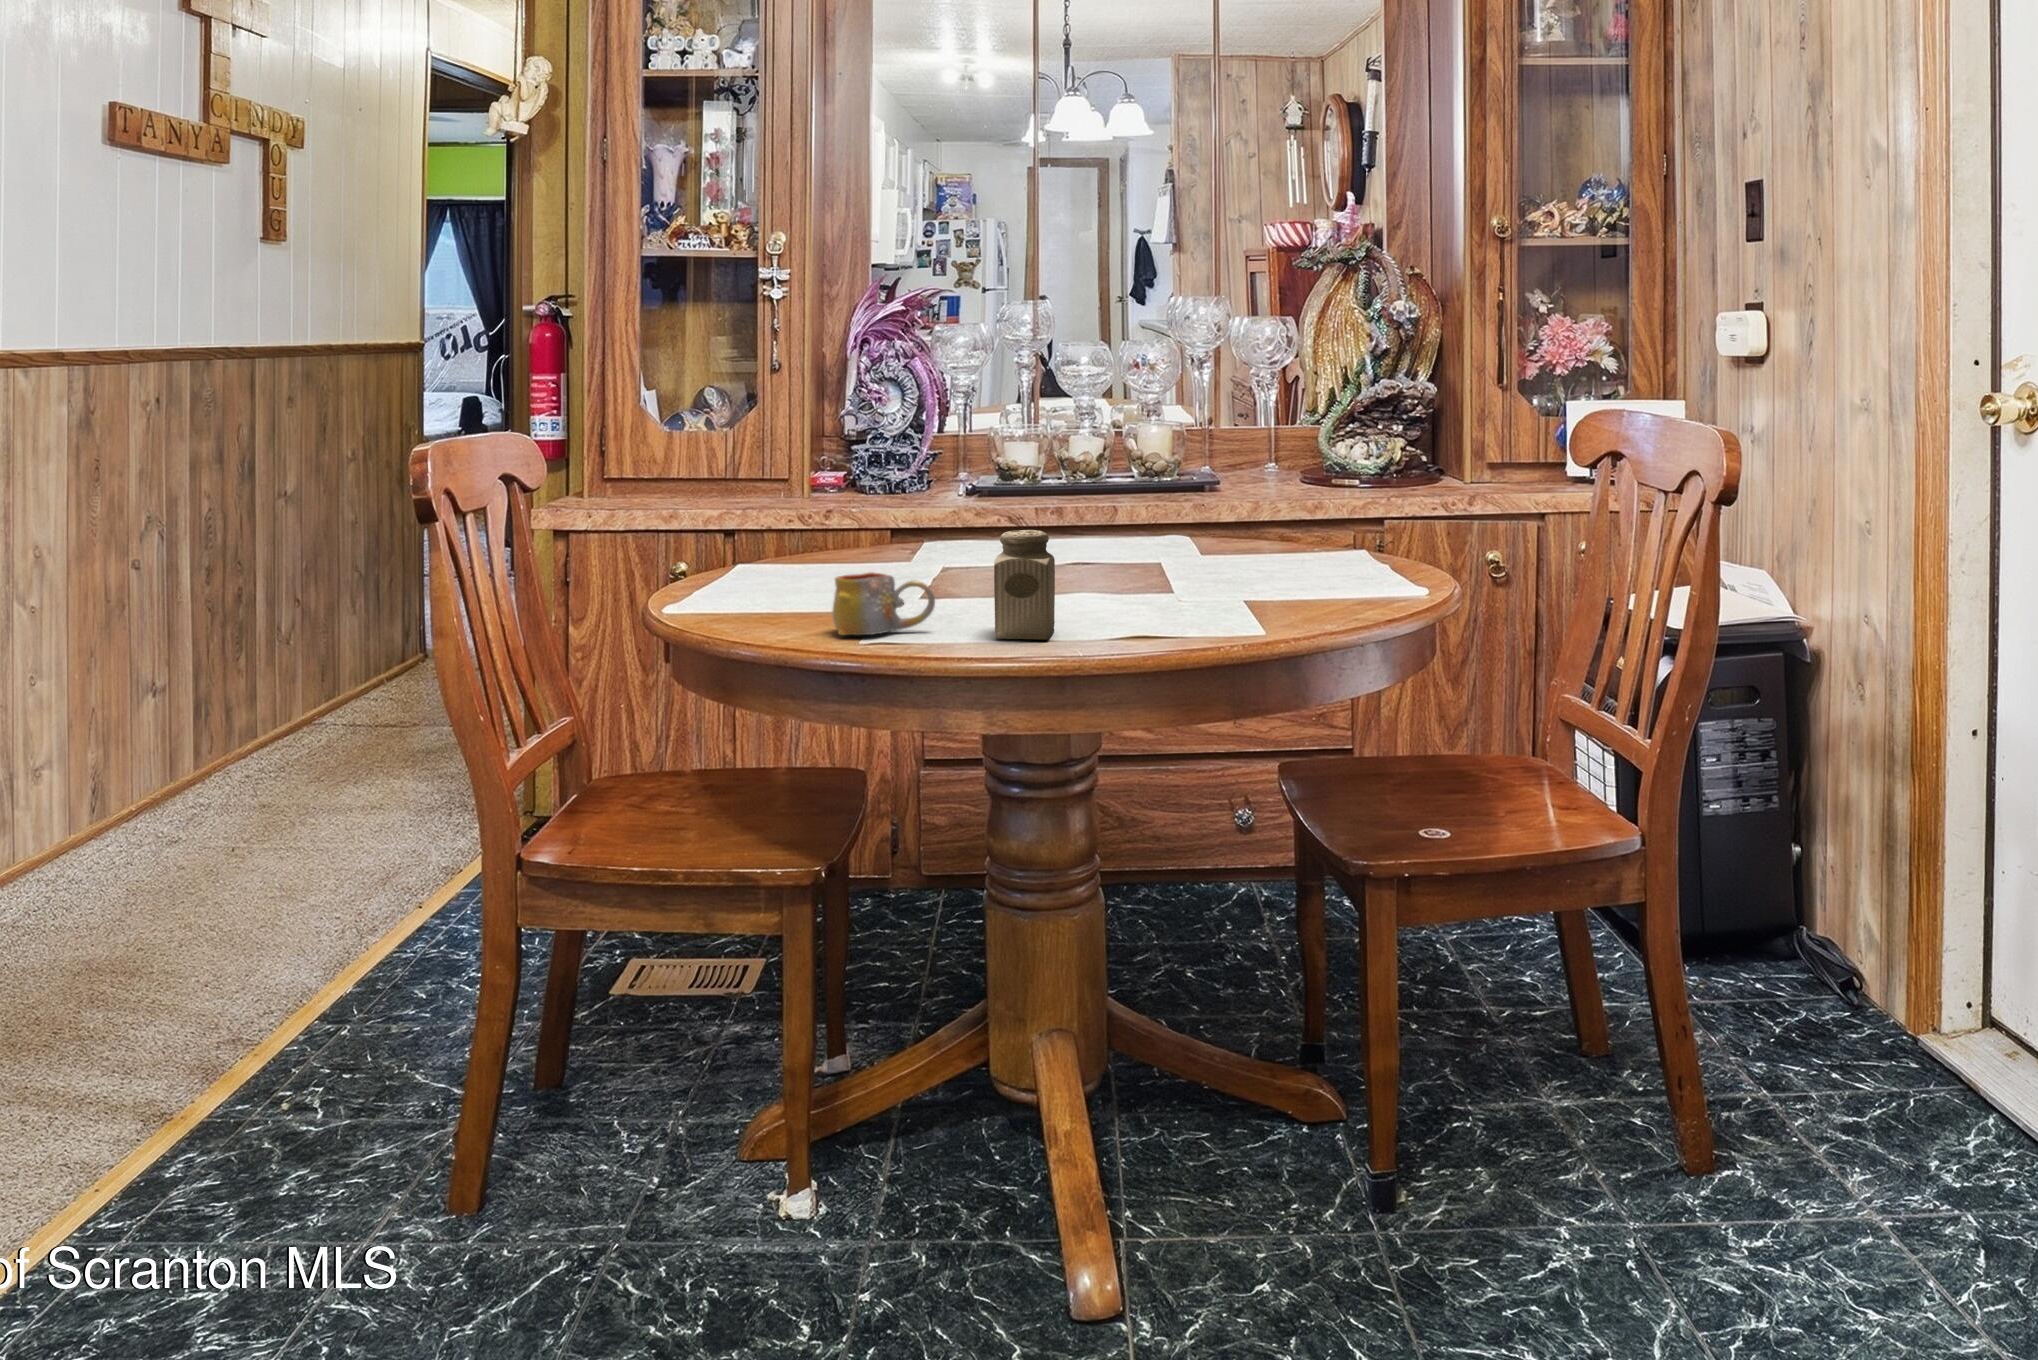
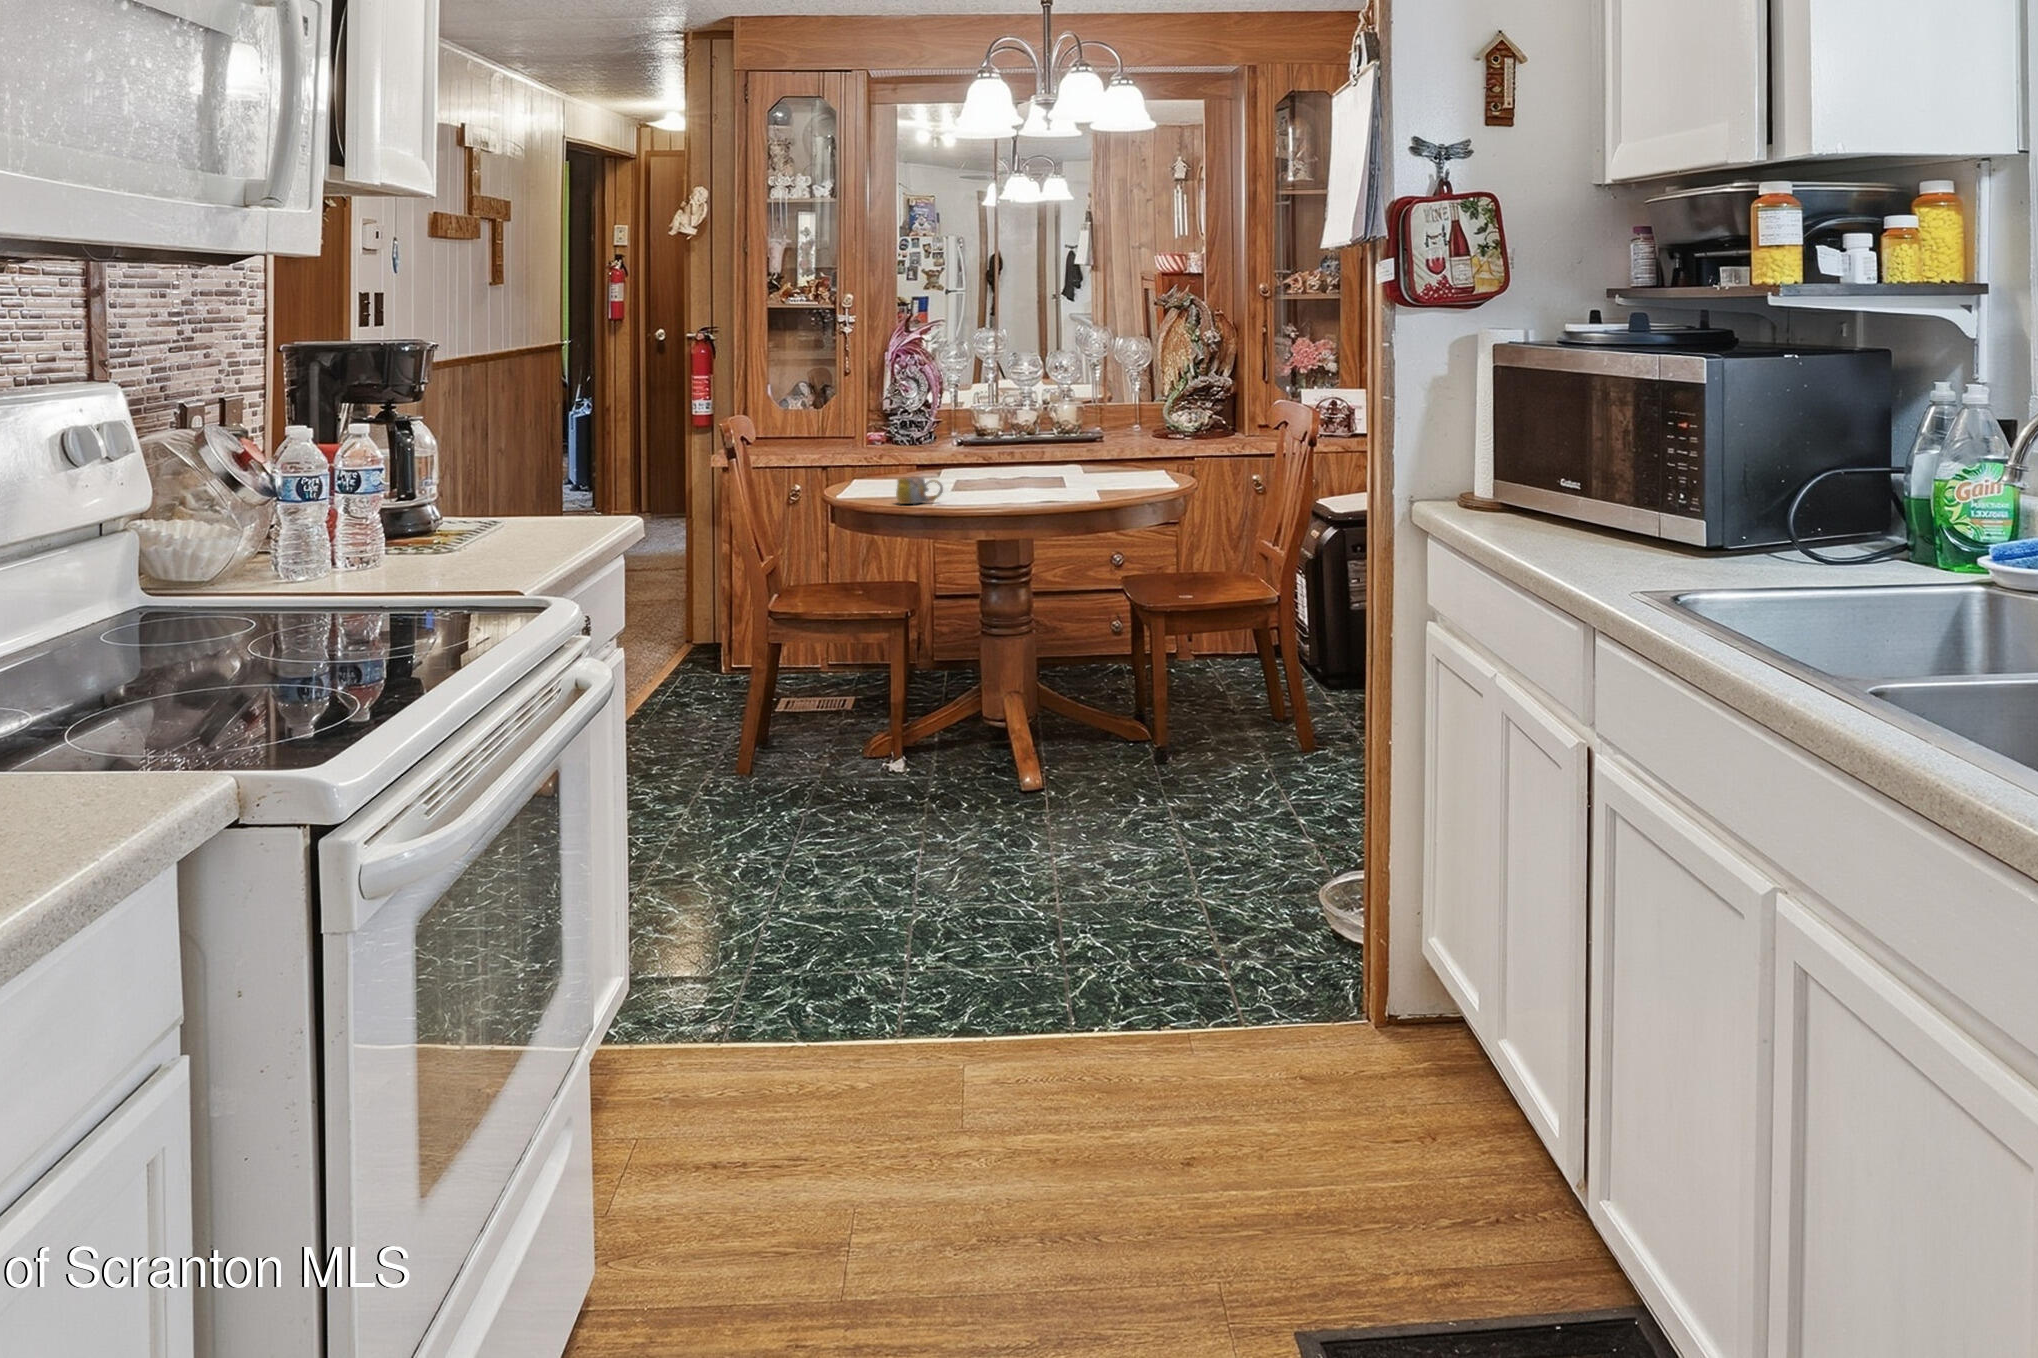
salt shaker: present [994,530,1055,639] -> none [970,456,998,504]

